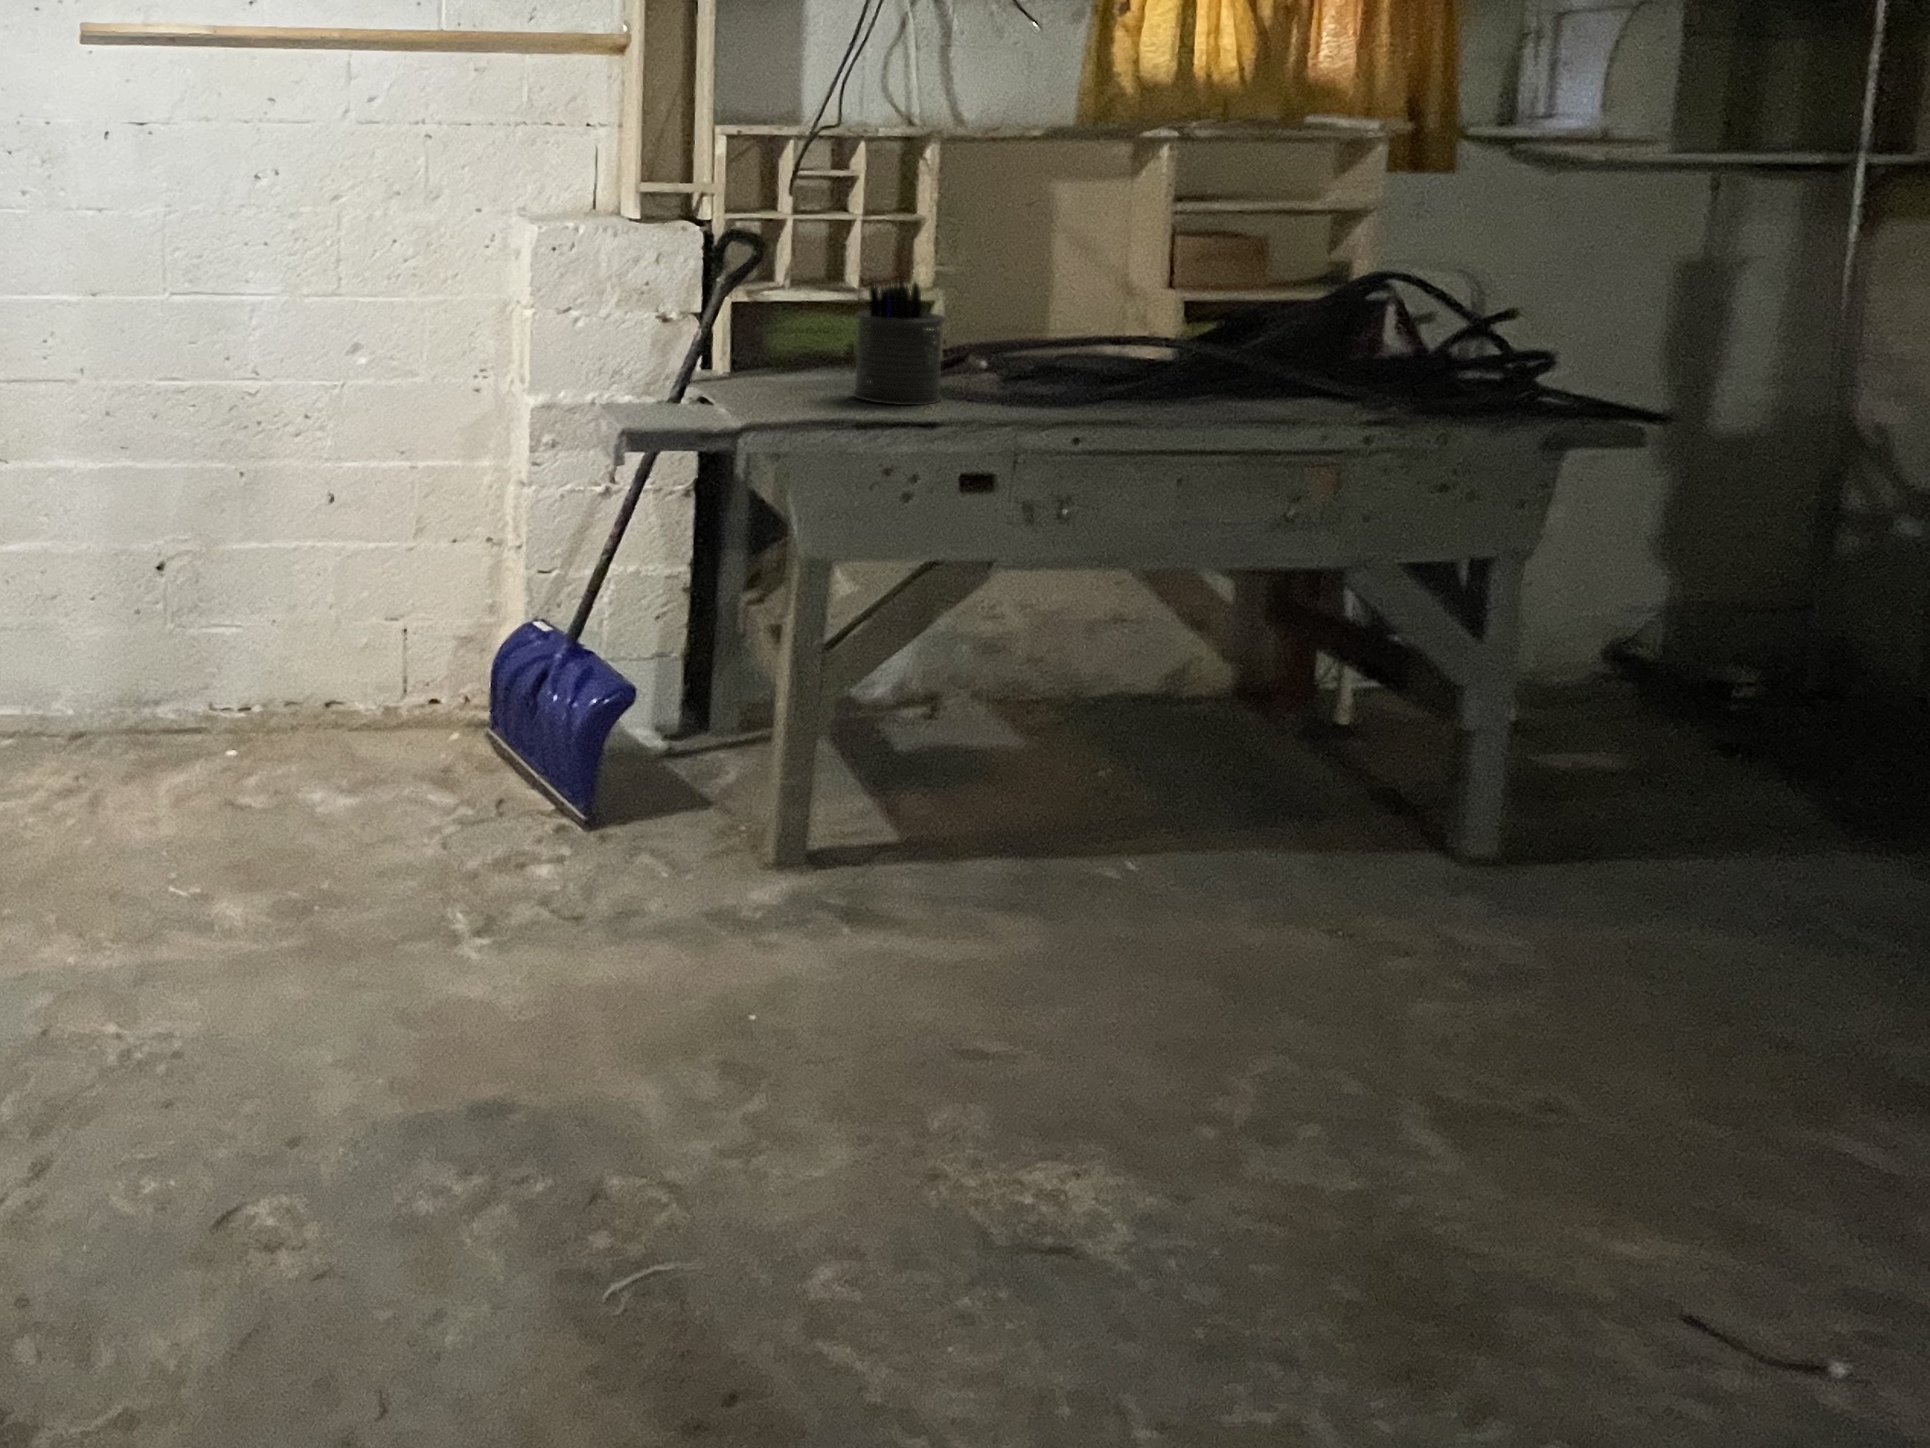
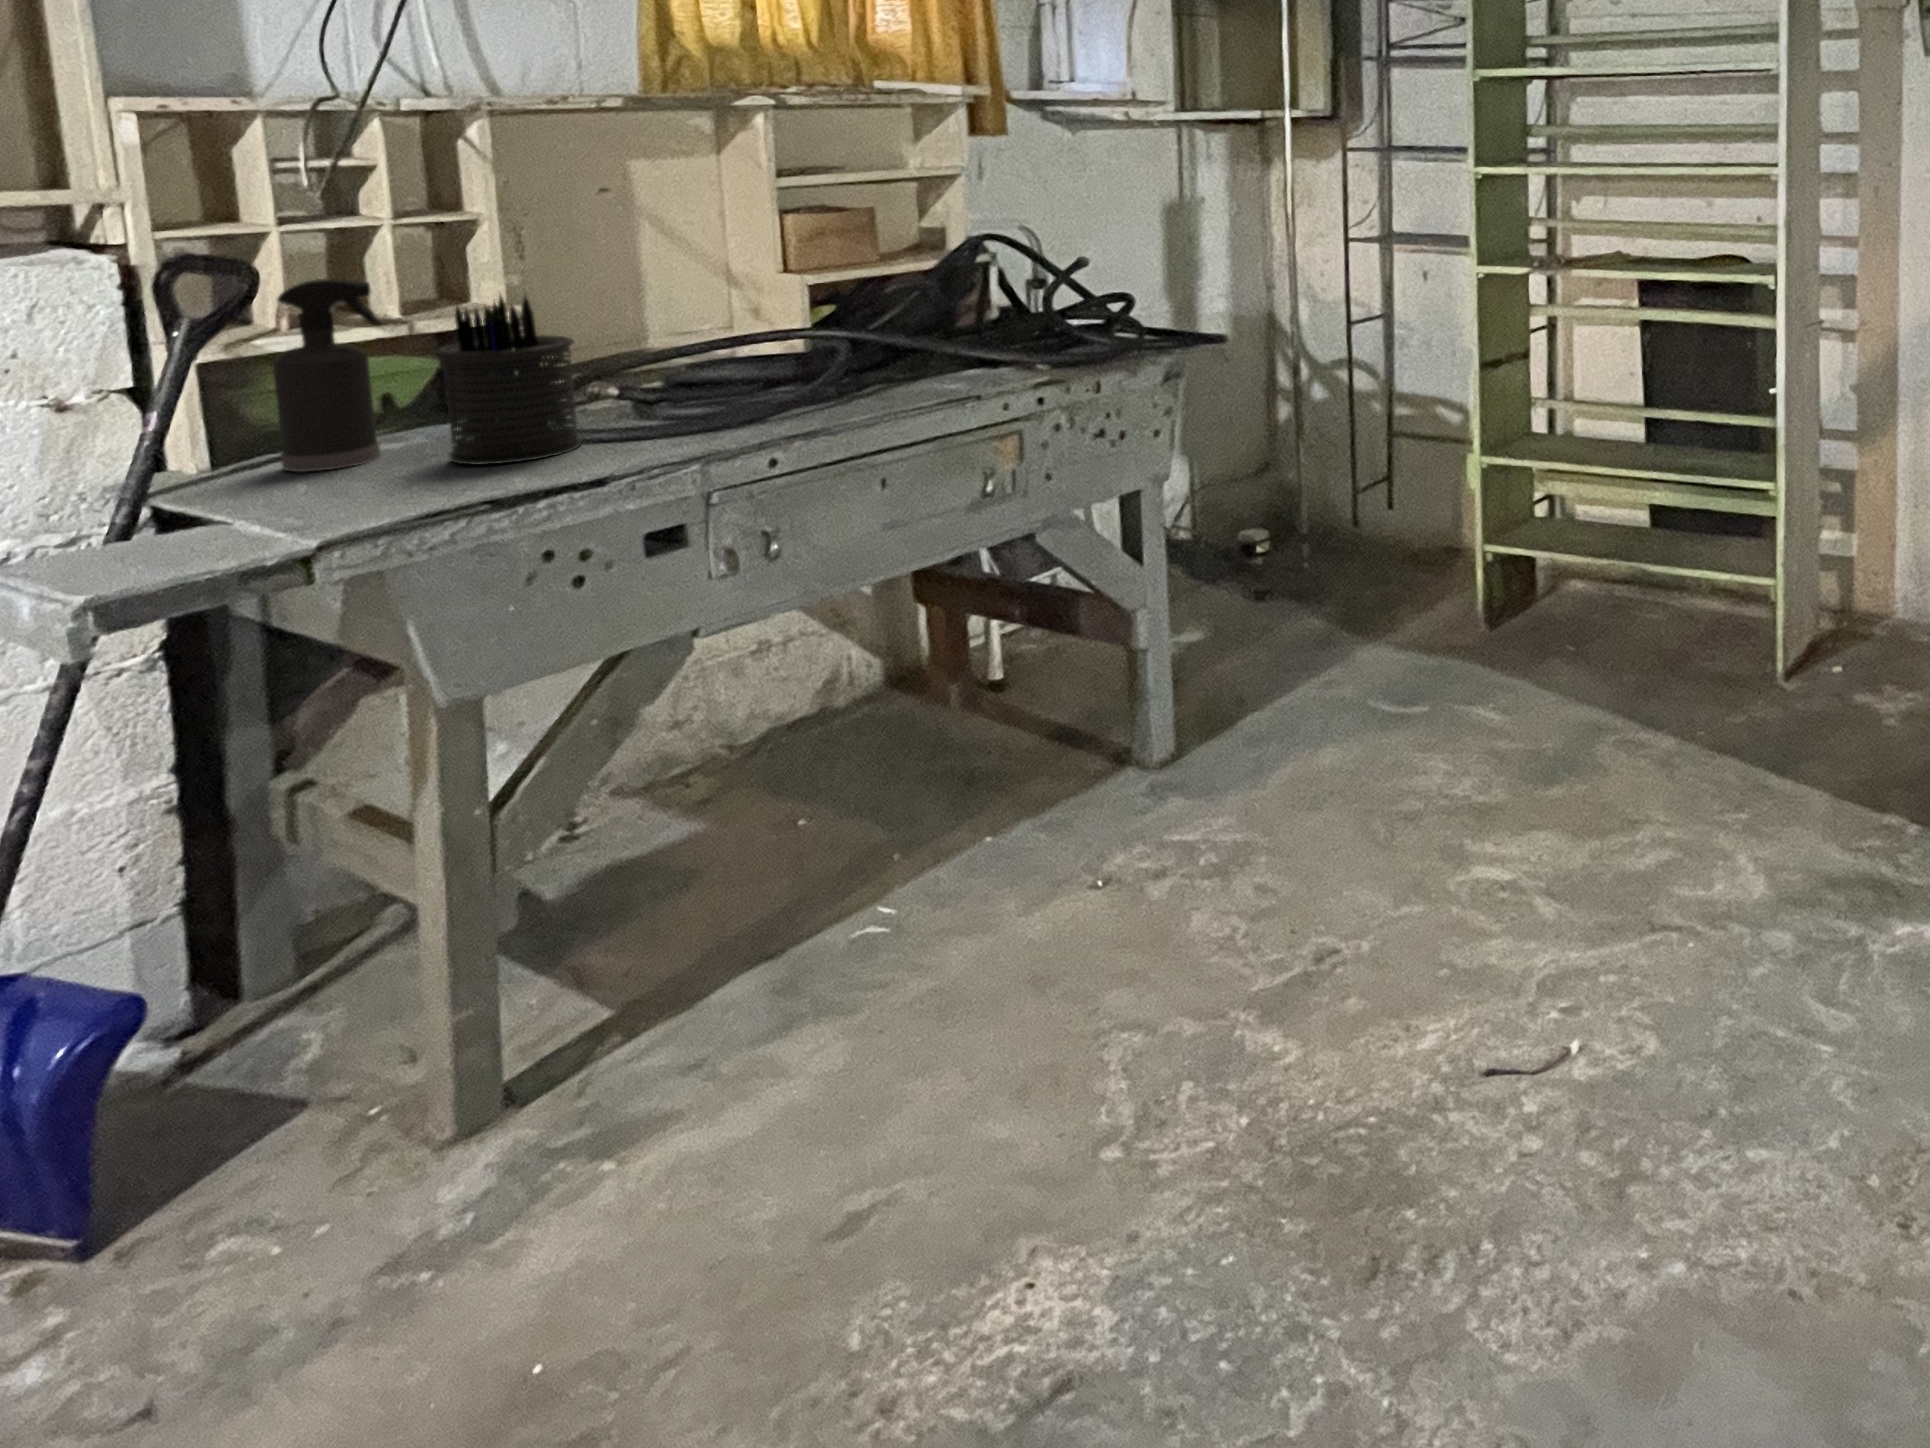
spray bottle: none [765,254,835,387] -> present [272,279,382,472]

